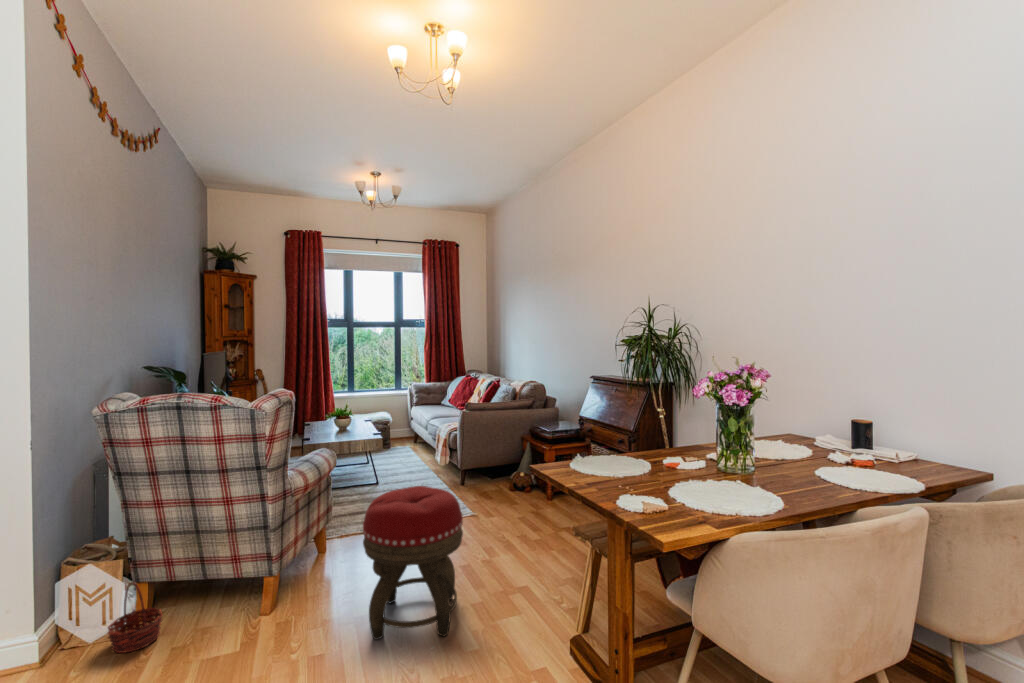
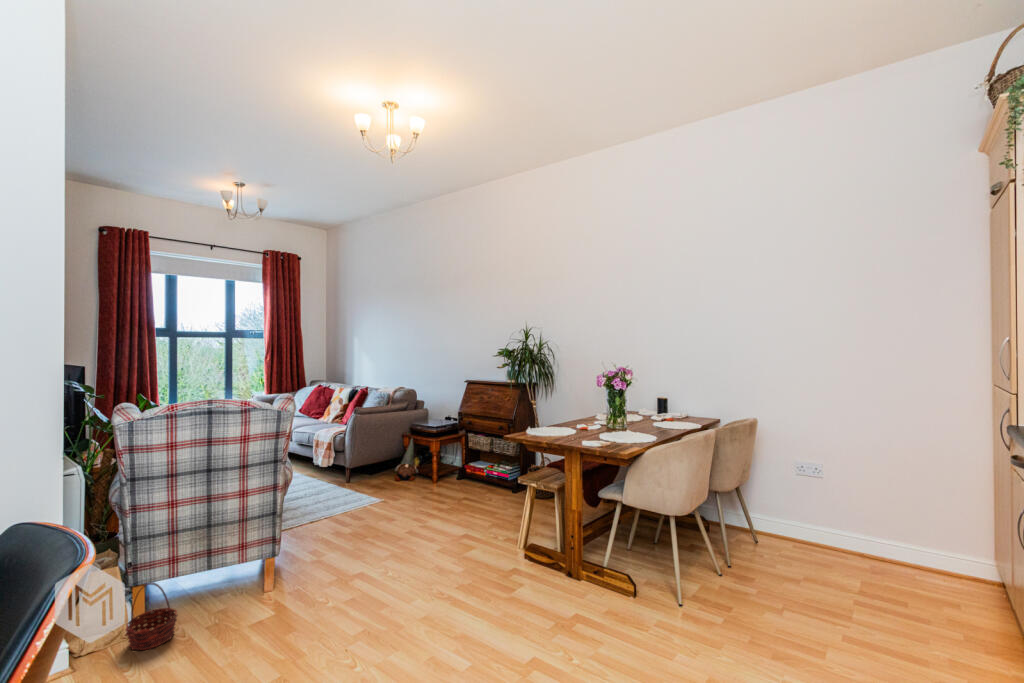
footstool: present [363,486,463,640] -> none [361,467,439,587]

